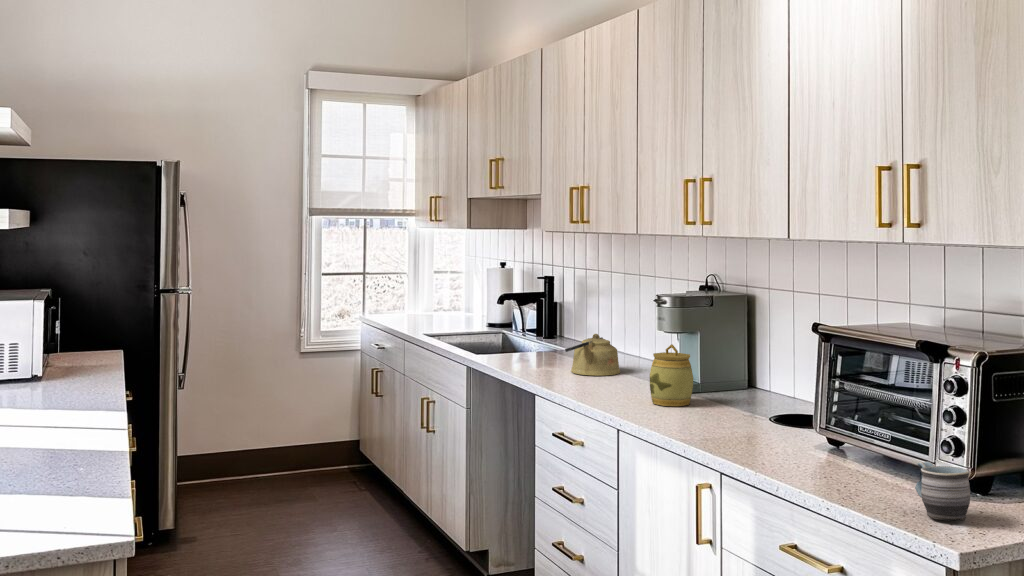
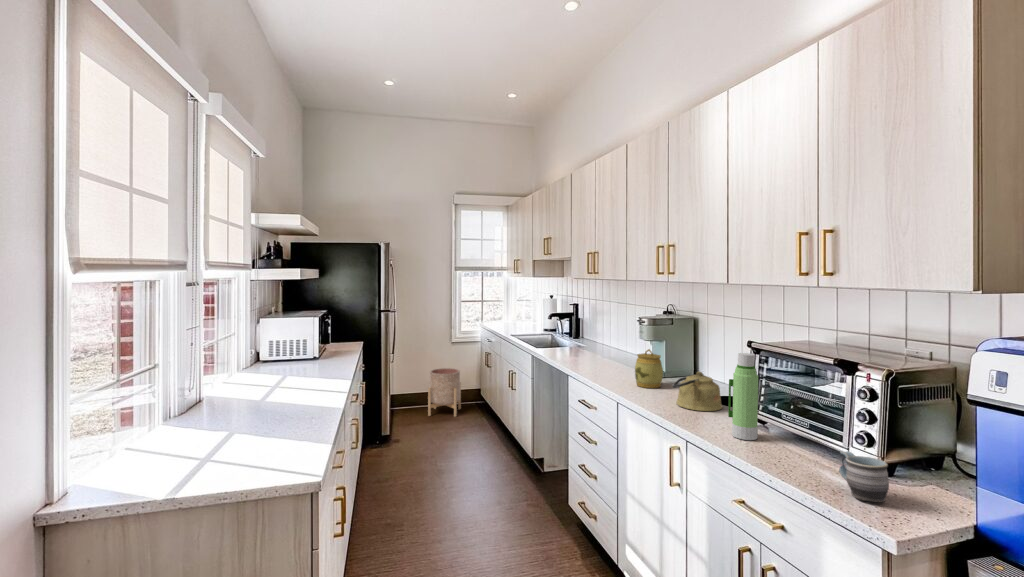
kettle: present [565,334,620,376] -> present [673,372,722,411]
water bottle: none [783,340,824,465] -> present [728,353,758,440]
planter: none [275,399,335,486] -> present [428,368,461,416]

